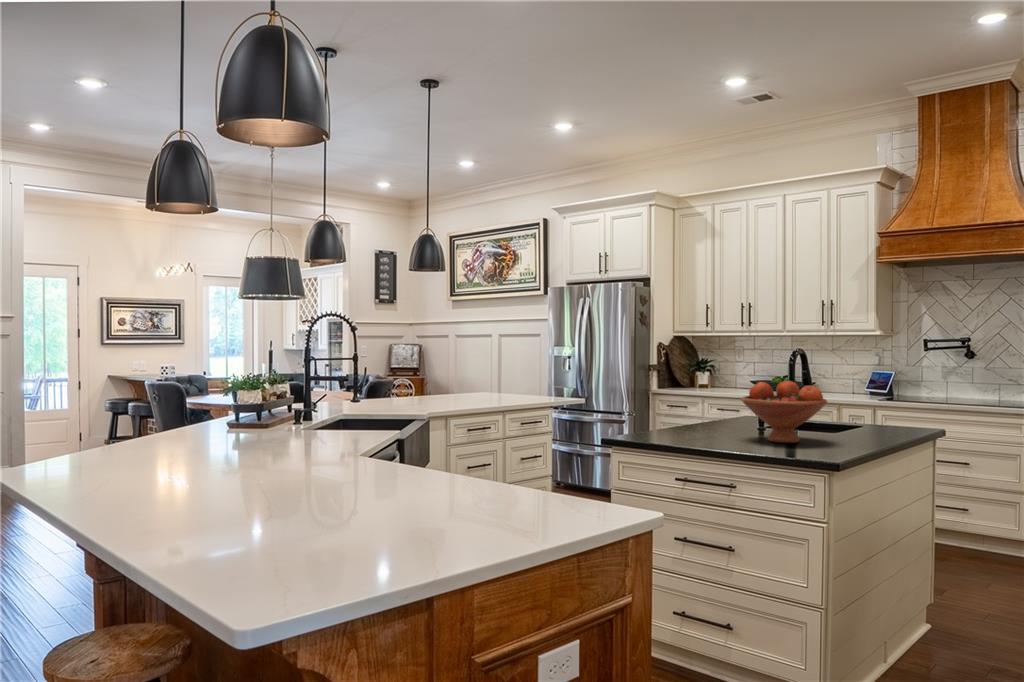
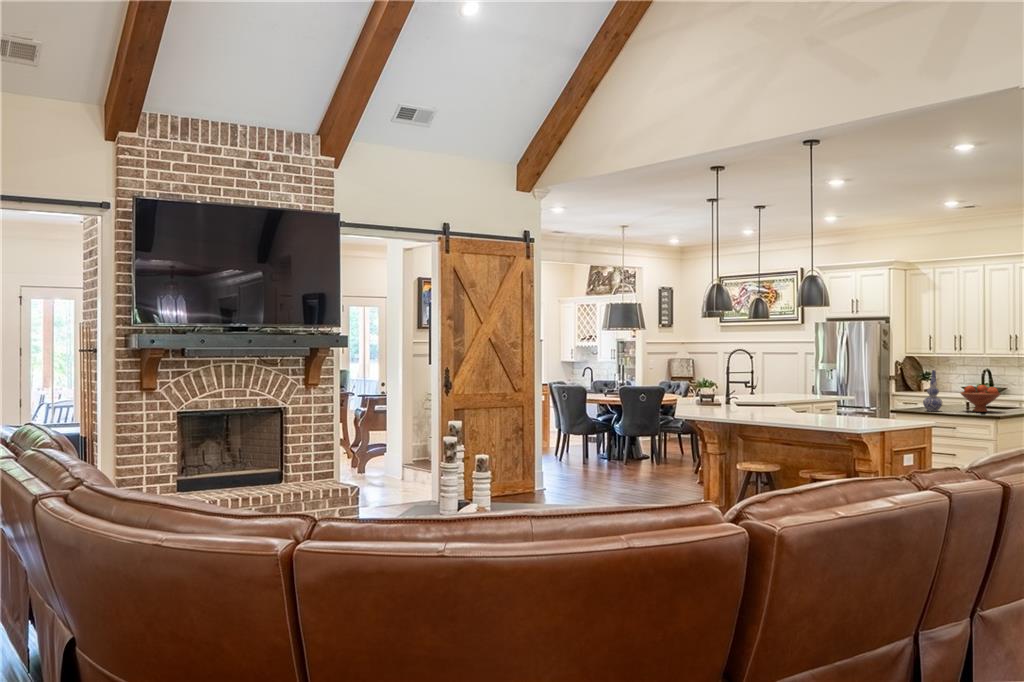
vase: none [662,348,703,442] -> present [923,370,942,411]

